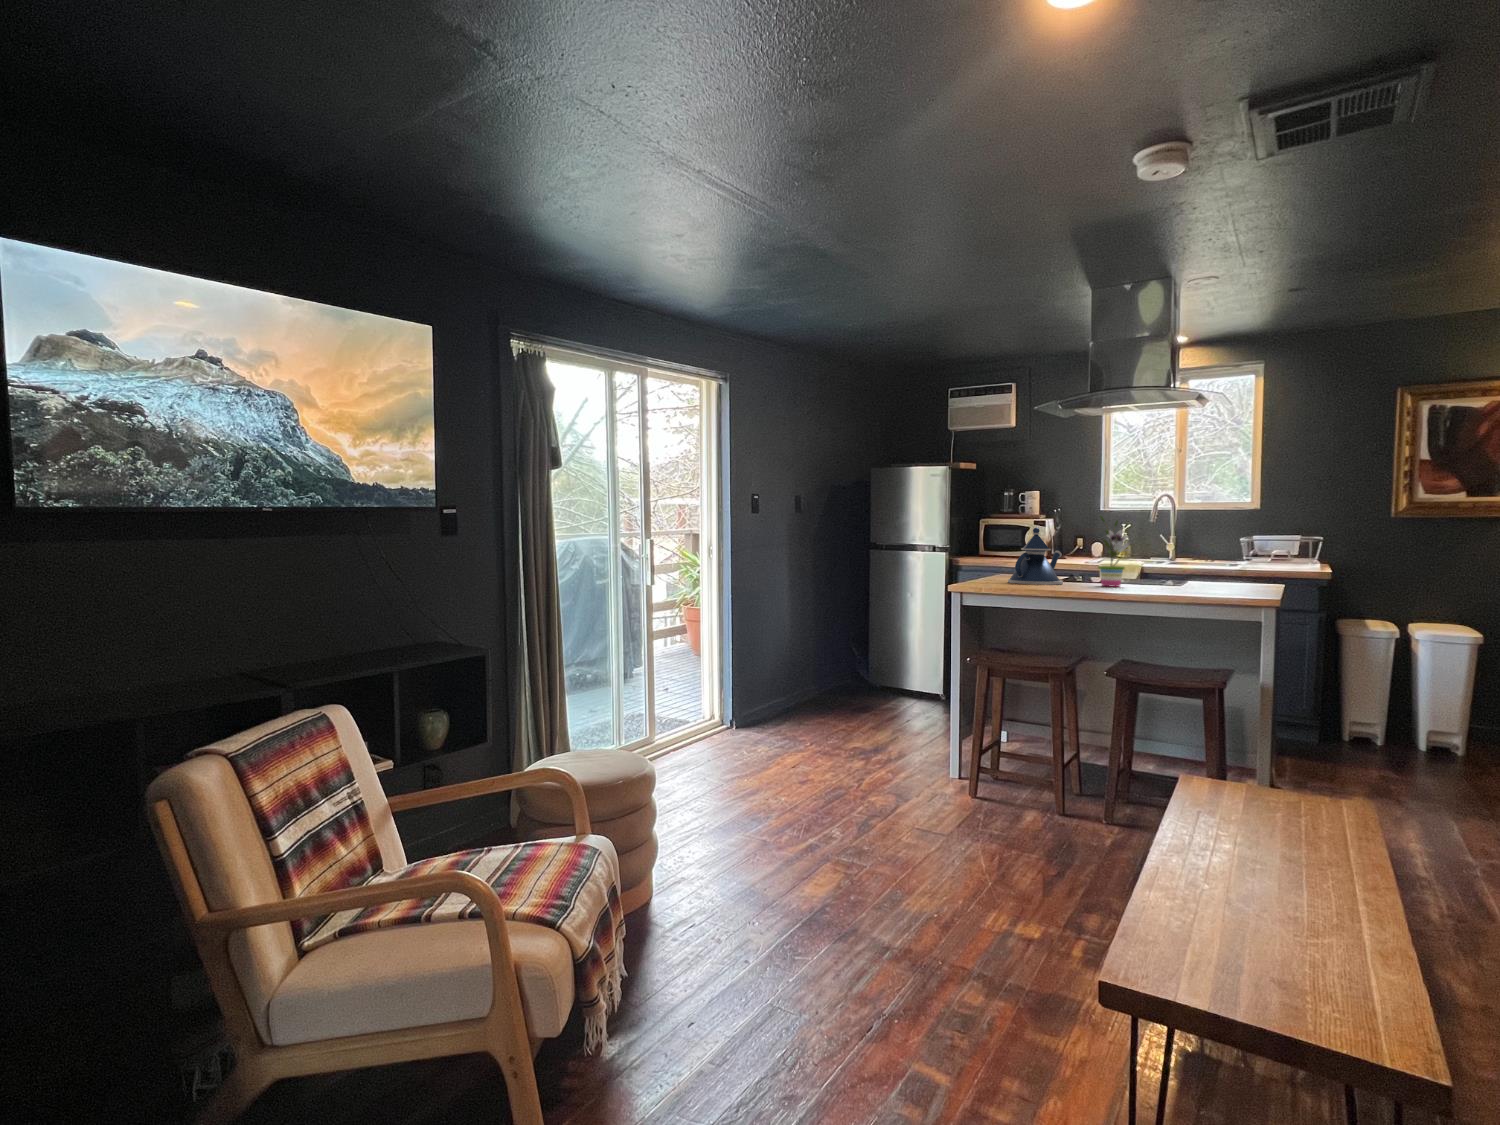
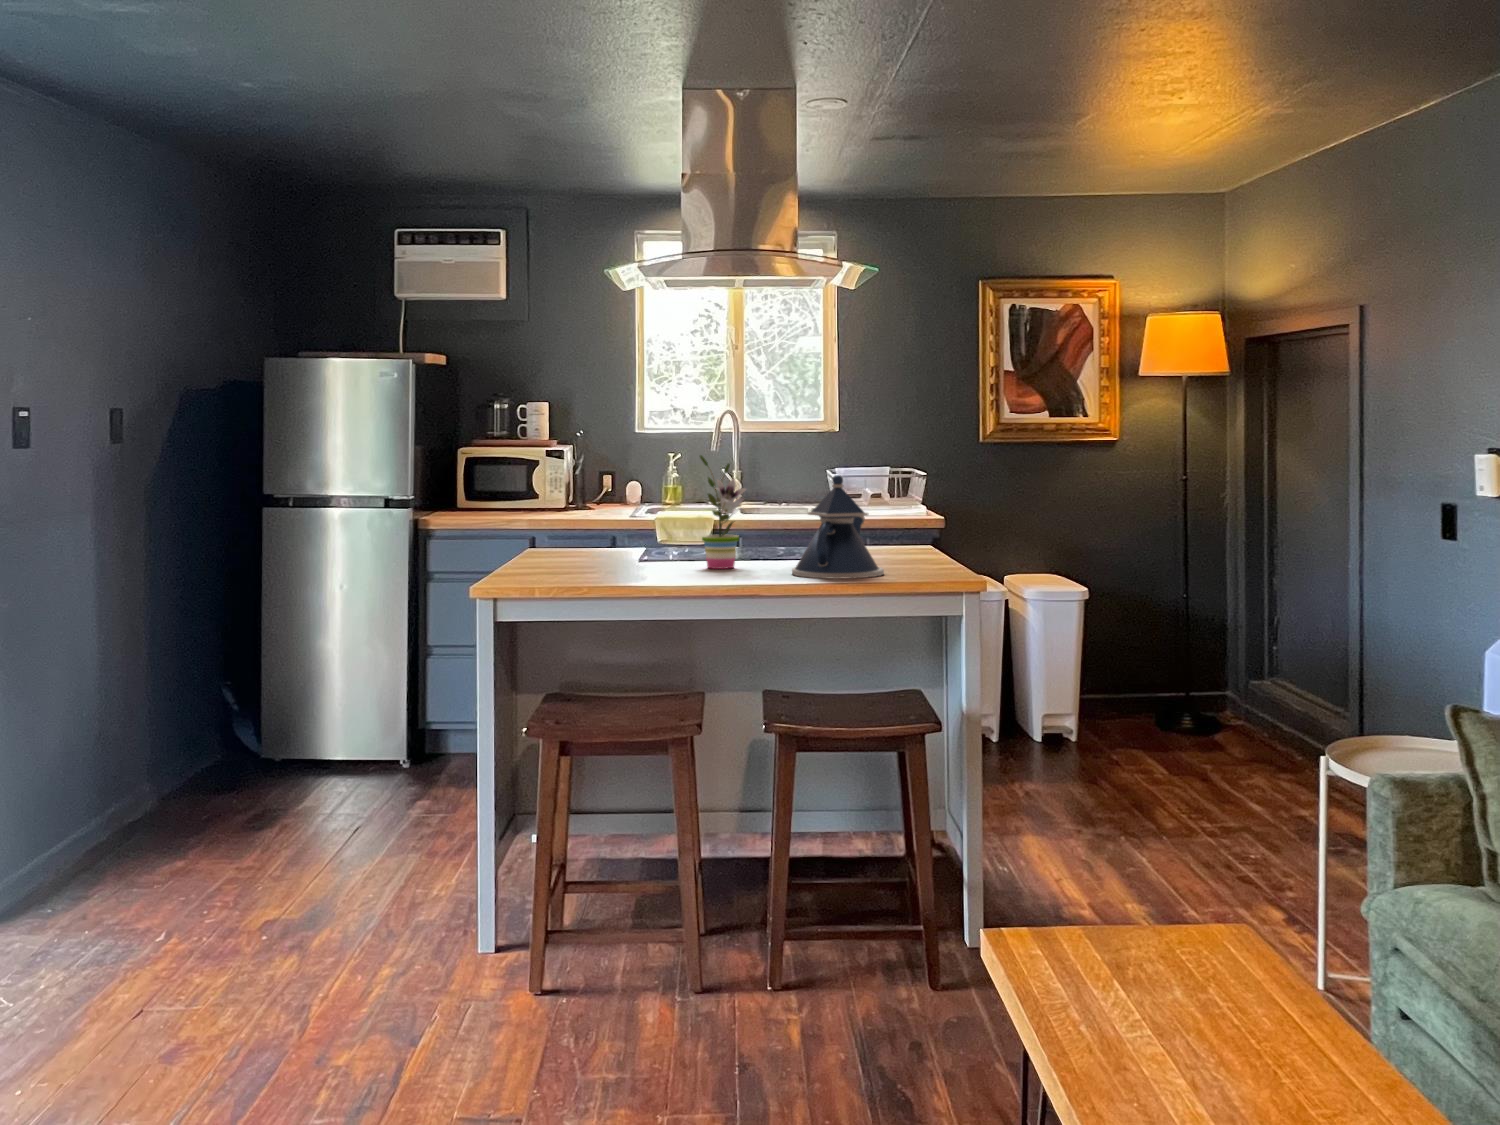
teapot: present [1008,528,1063,585] -> present [792,475,884,579]

